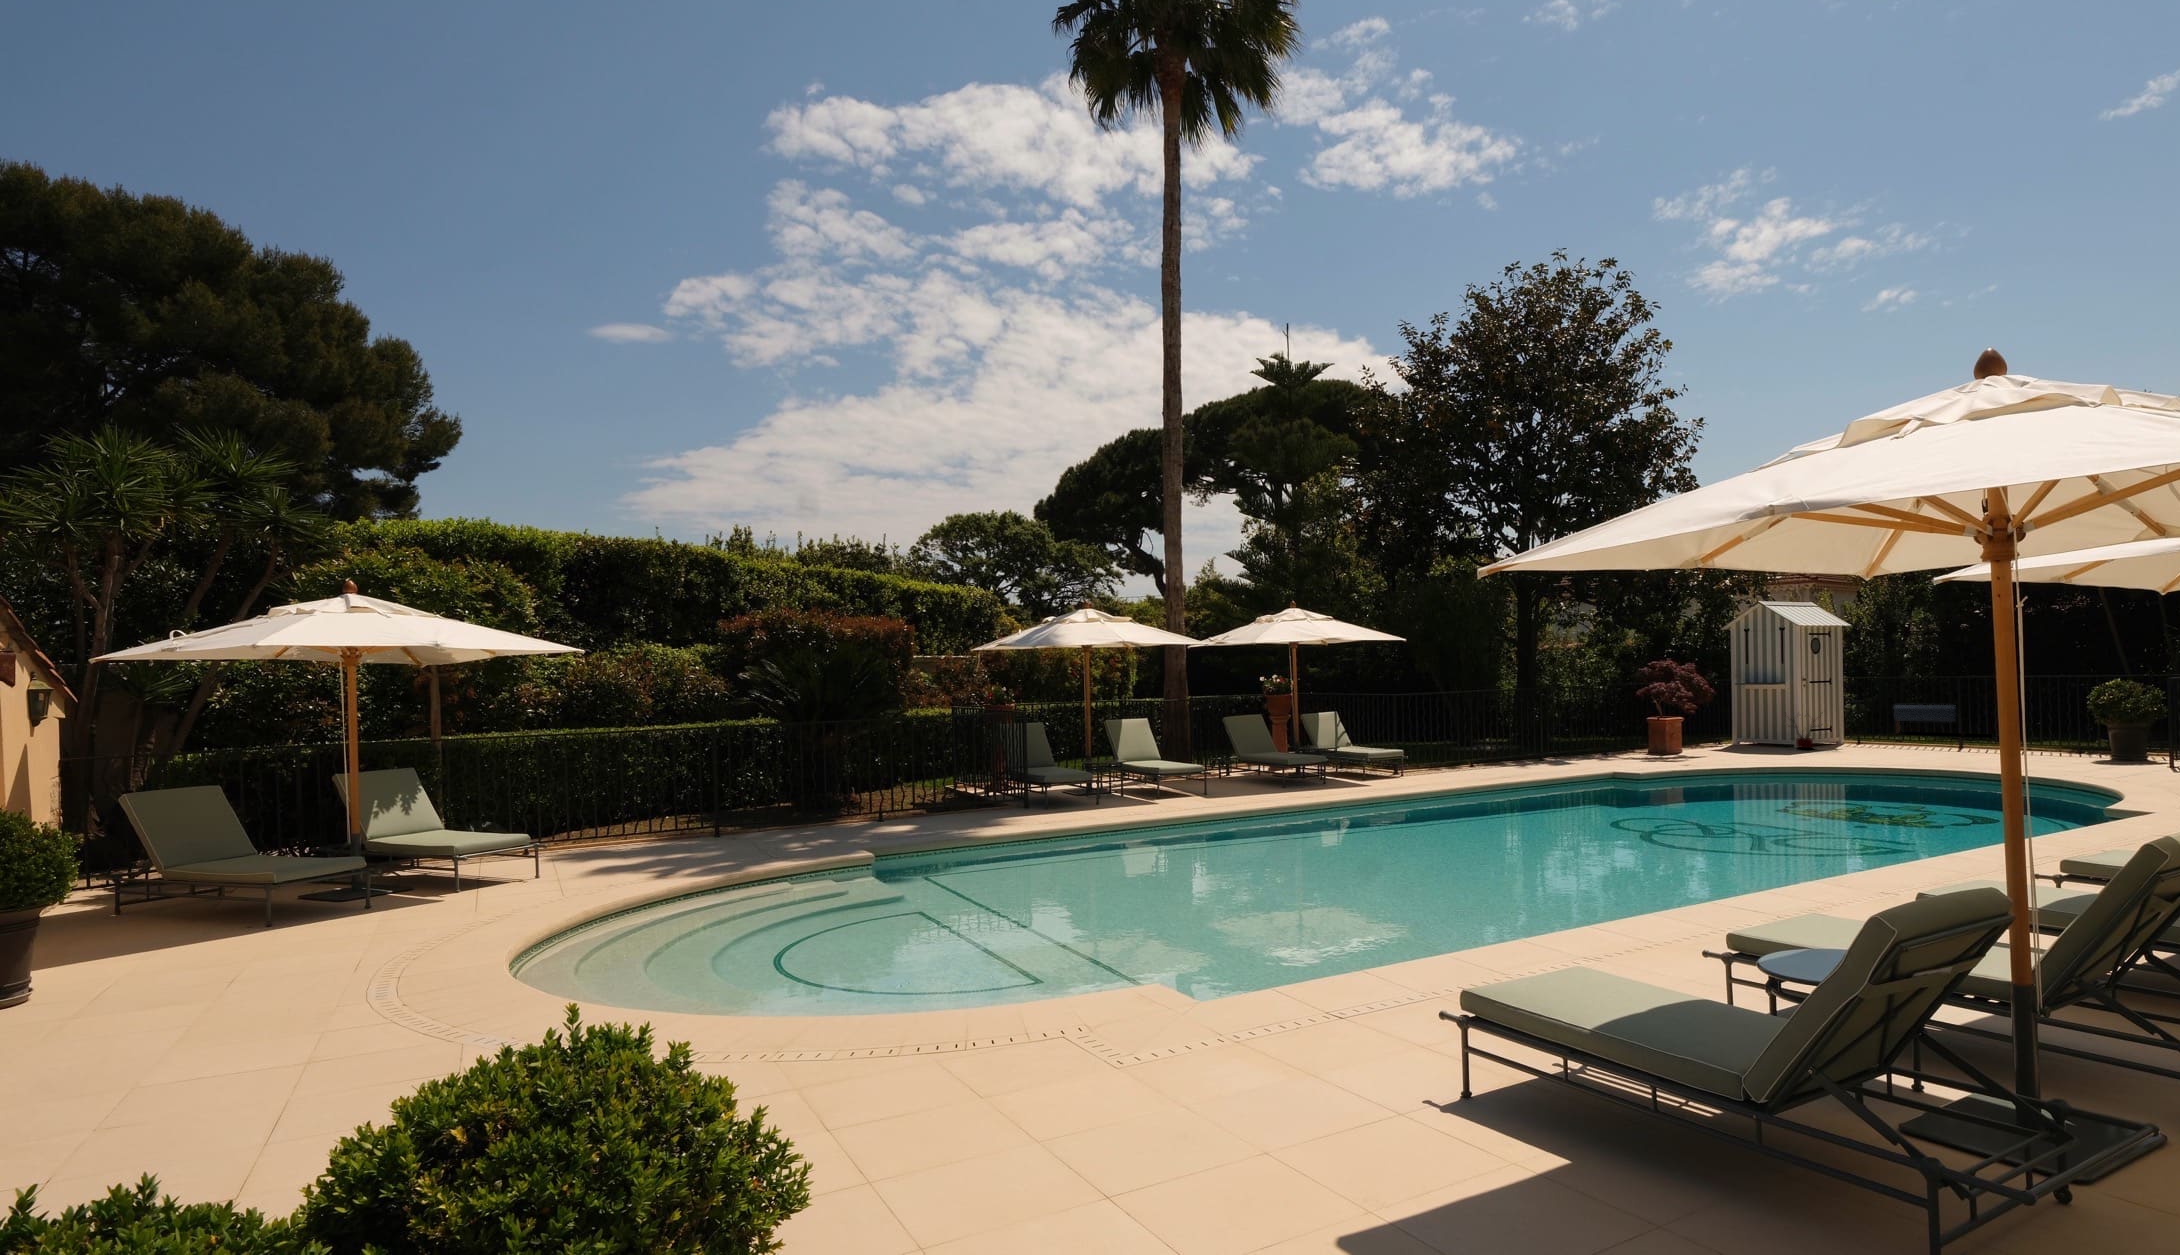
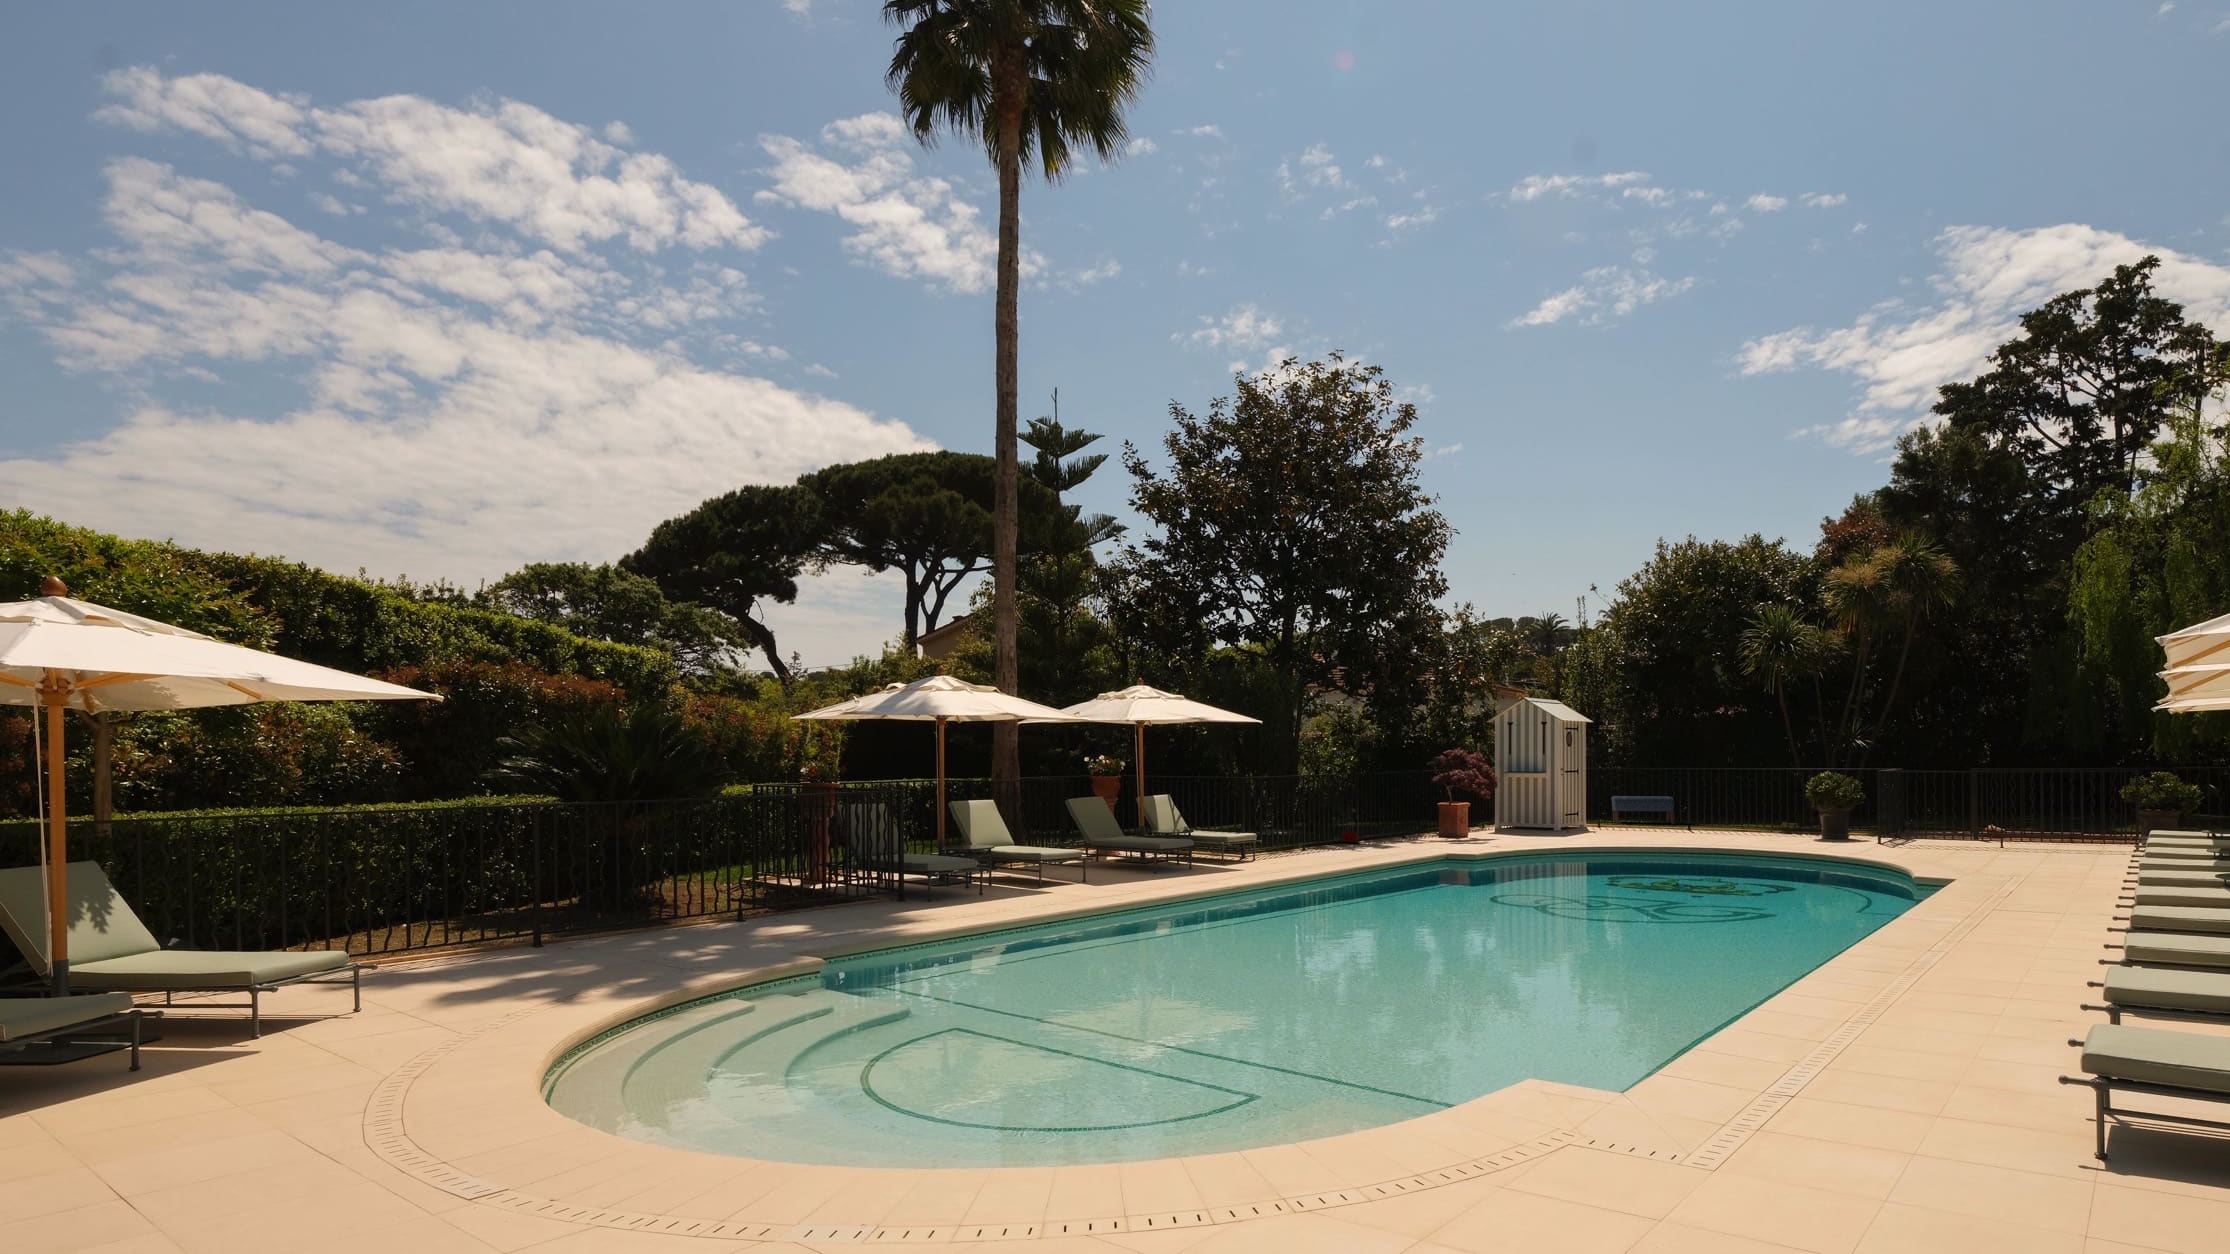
decorative plant: present [1793,721,1813,748] -> present [1342,805,1358,843]

